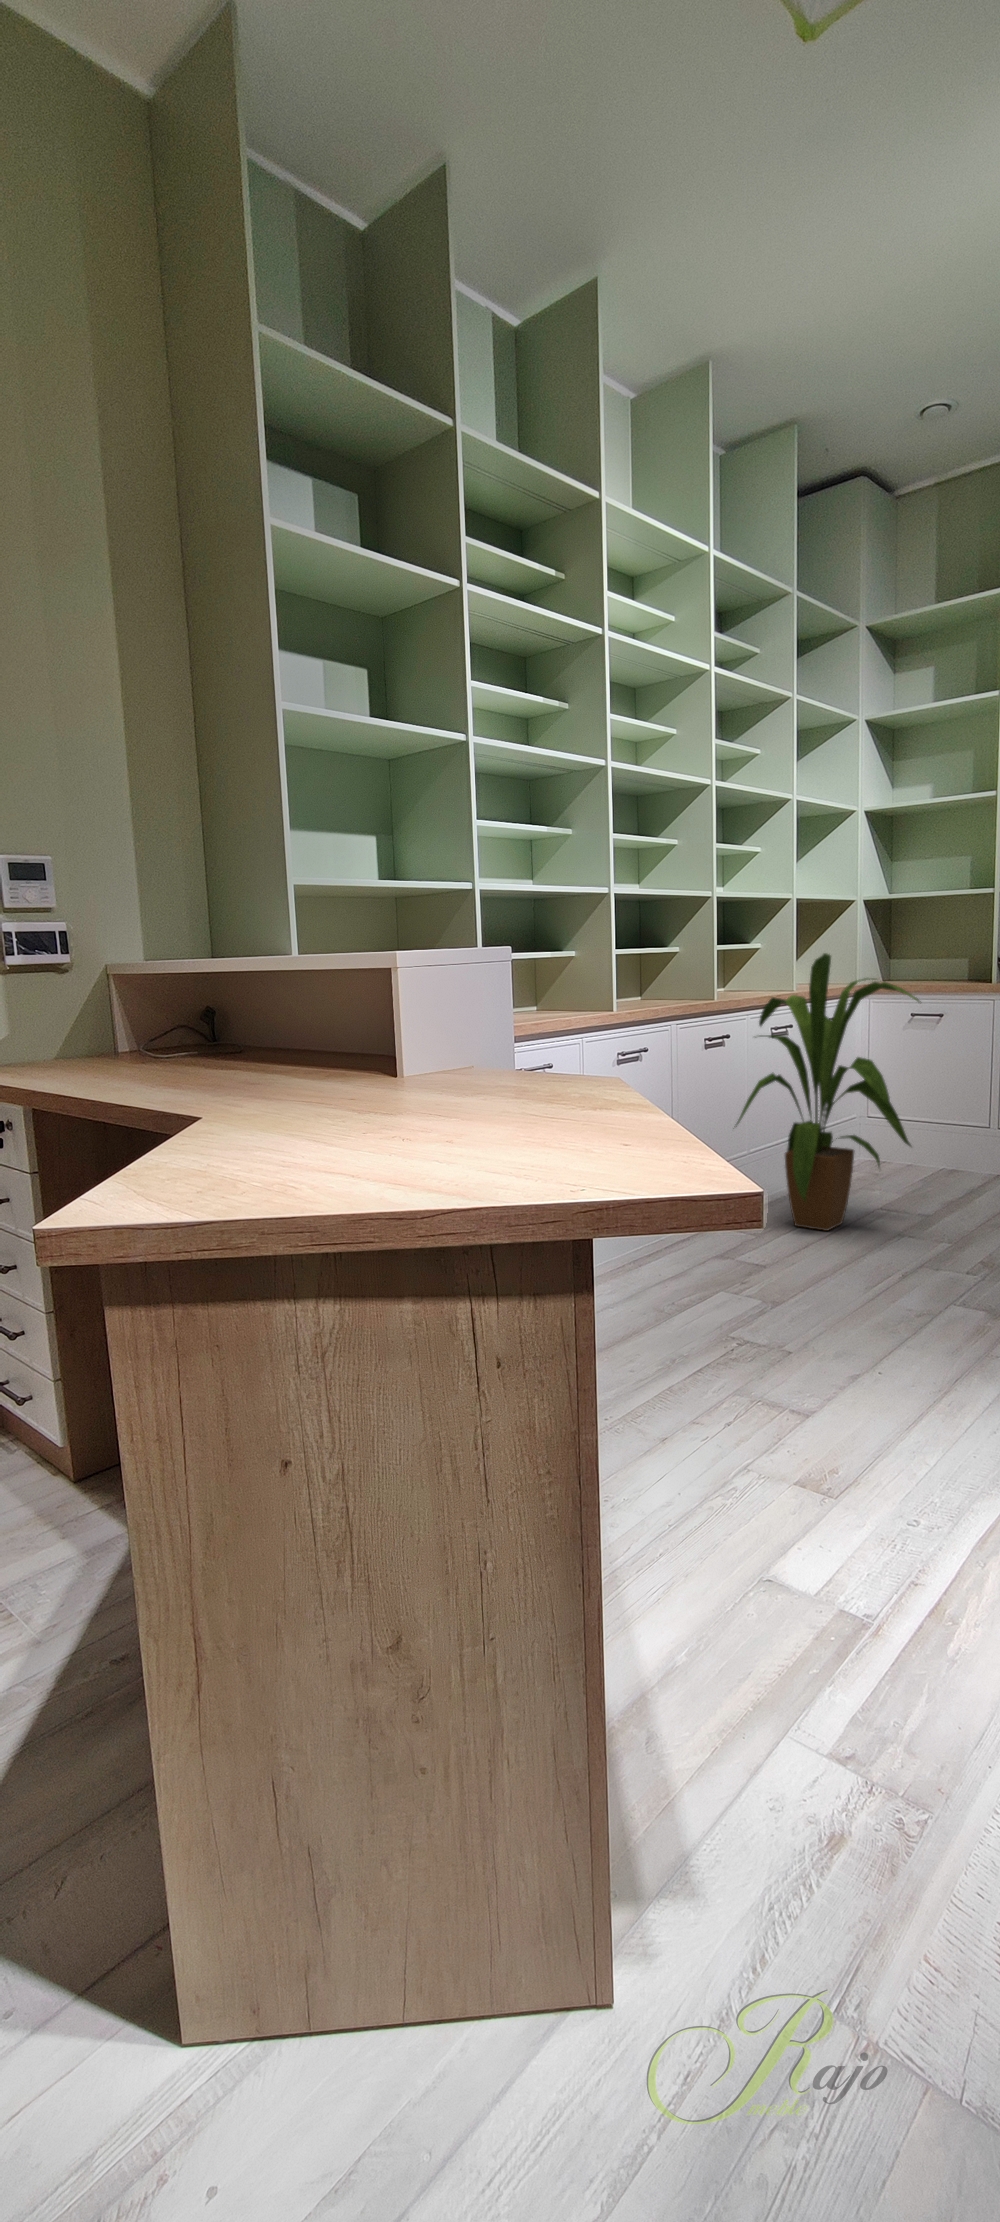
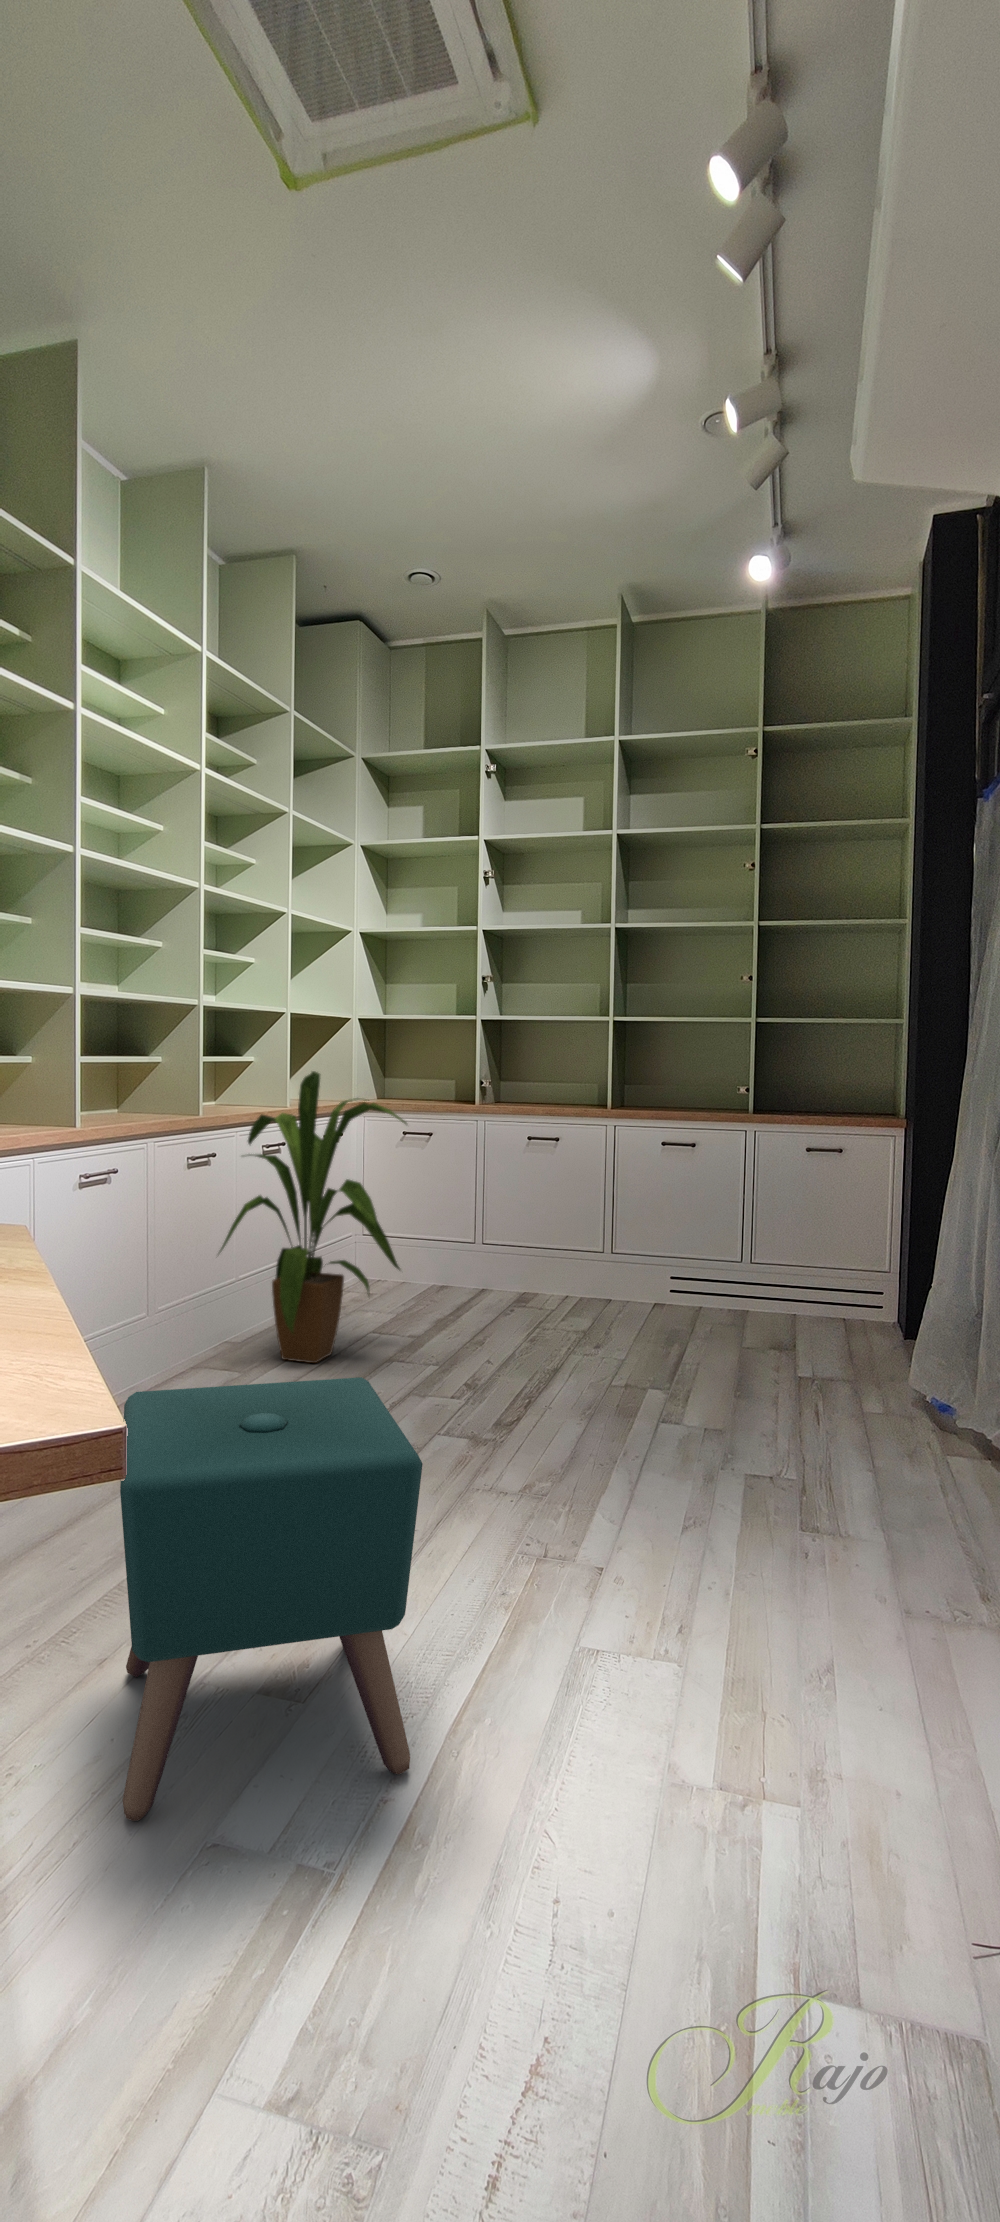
ottoman: none [682,1226,950,1558] -> present [120,1377,423,1821]

